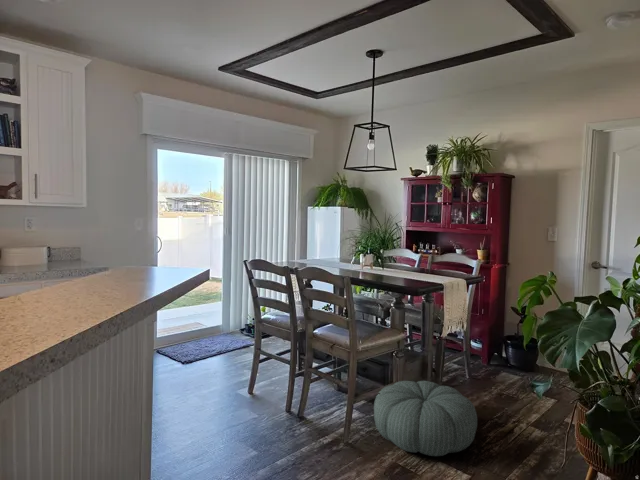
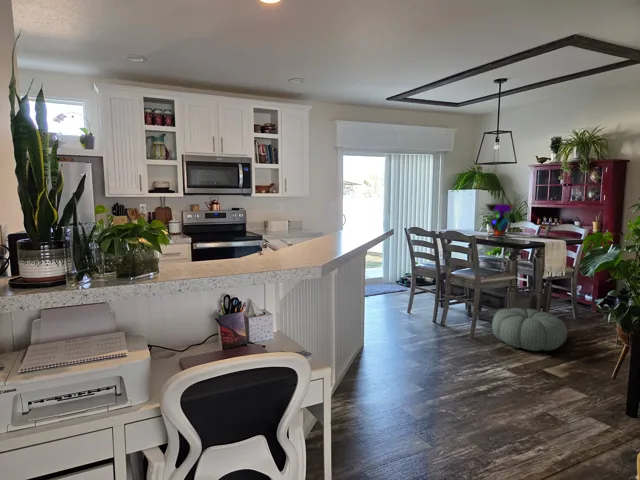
decorative bowl: none [355,226,399,275] -> present [485,204,516,238]

